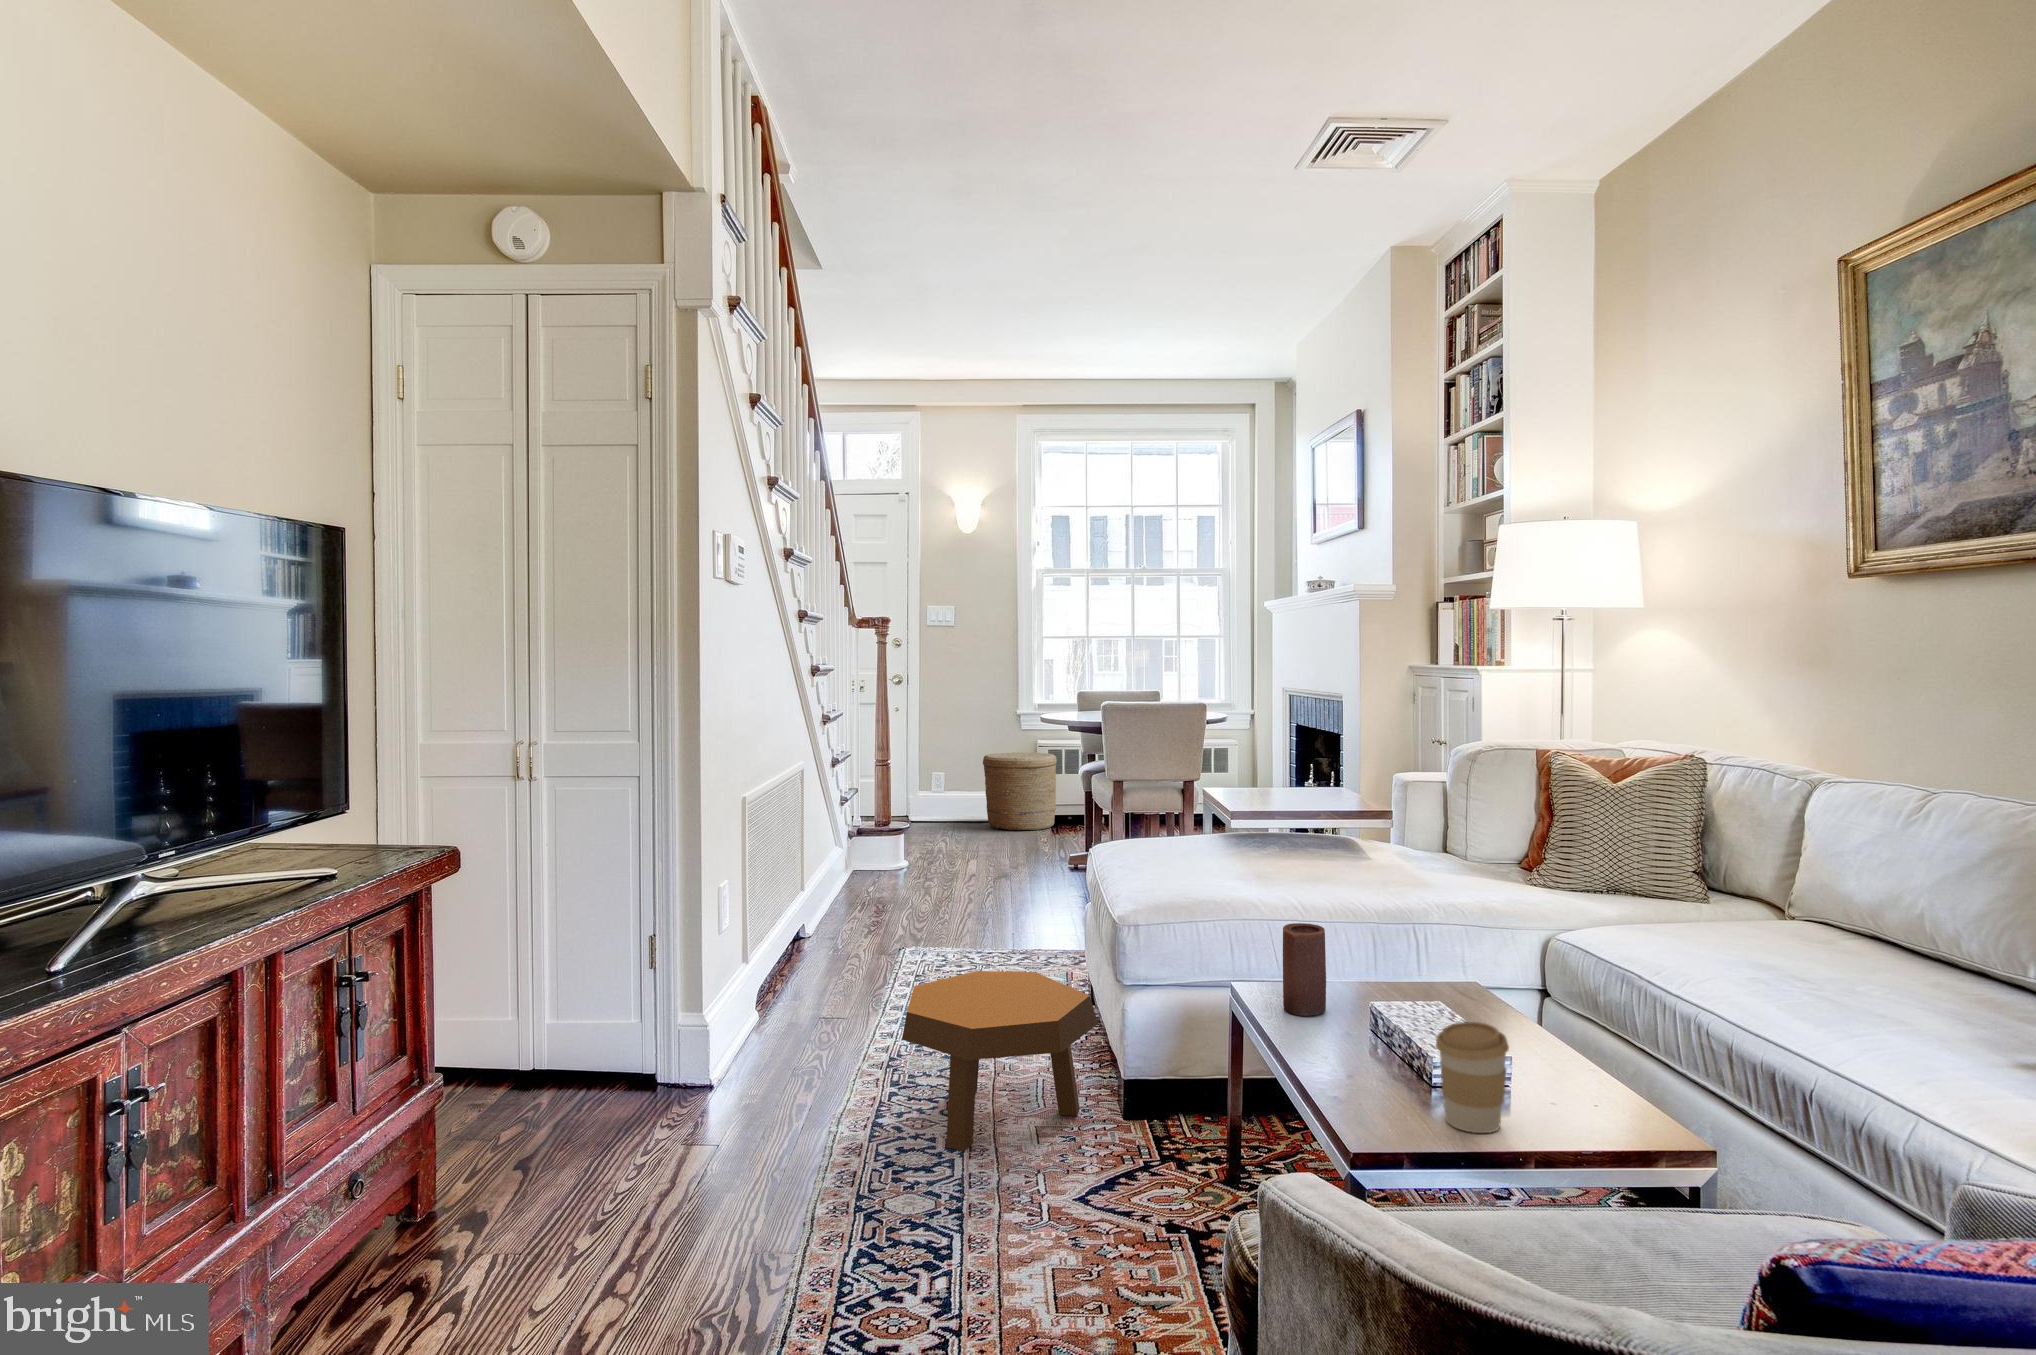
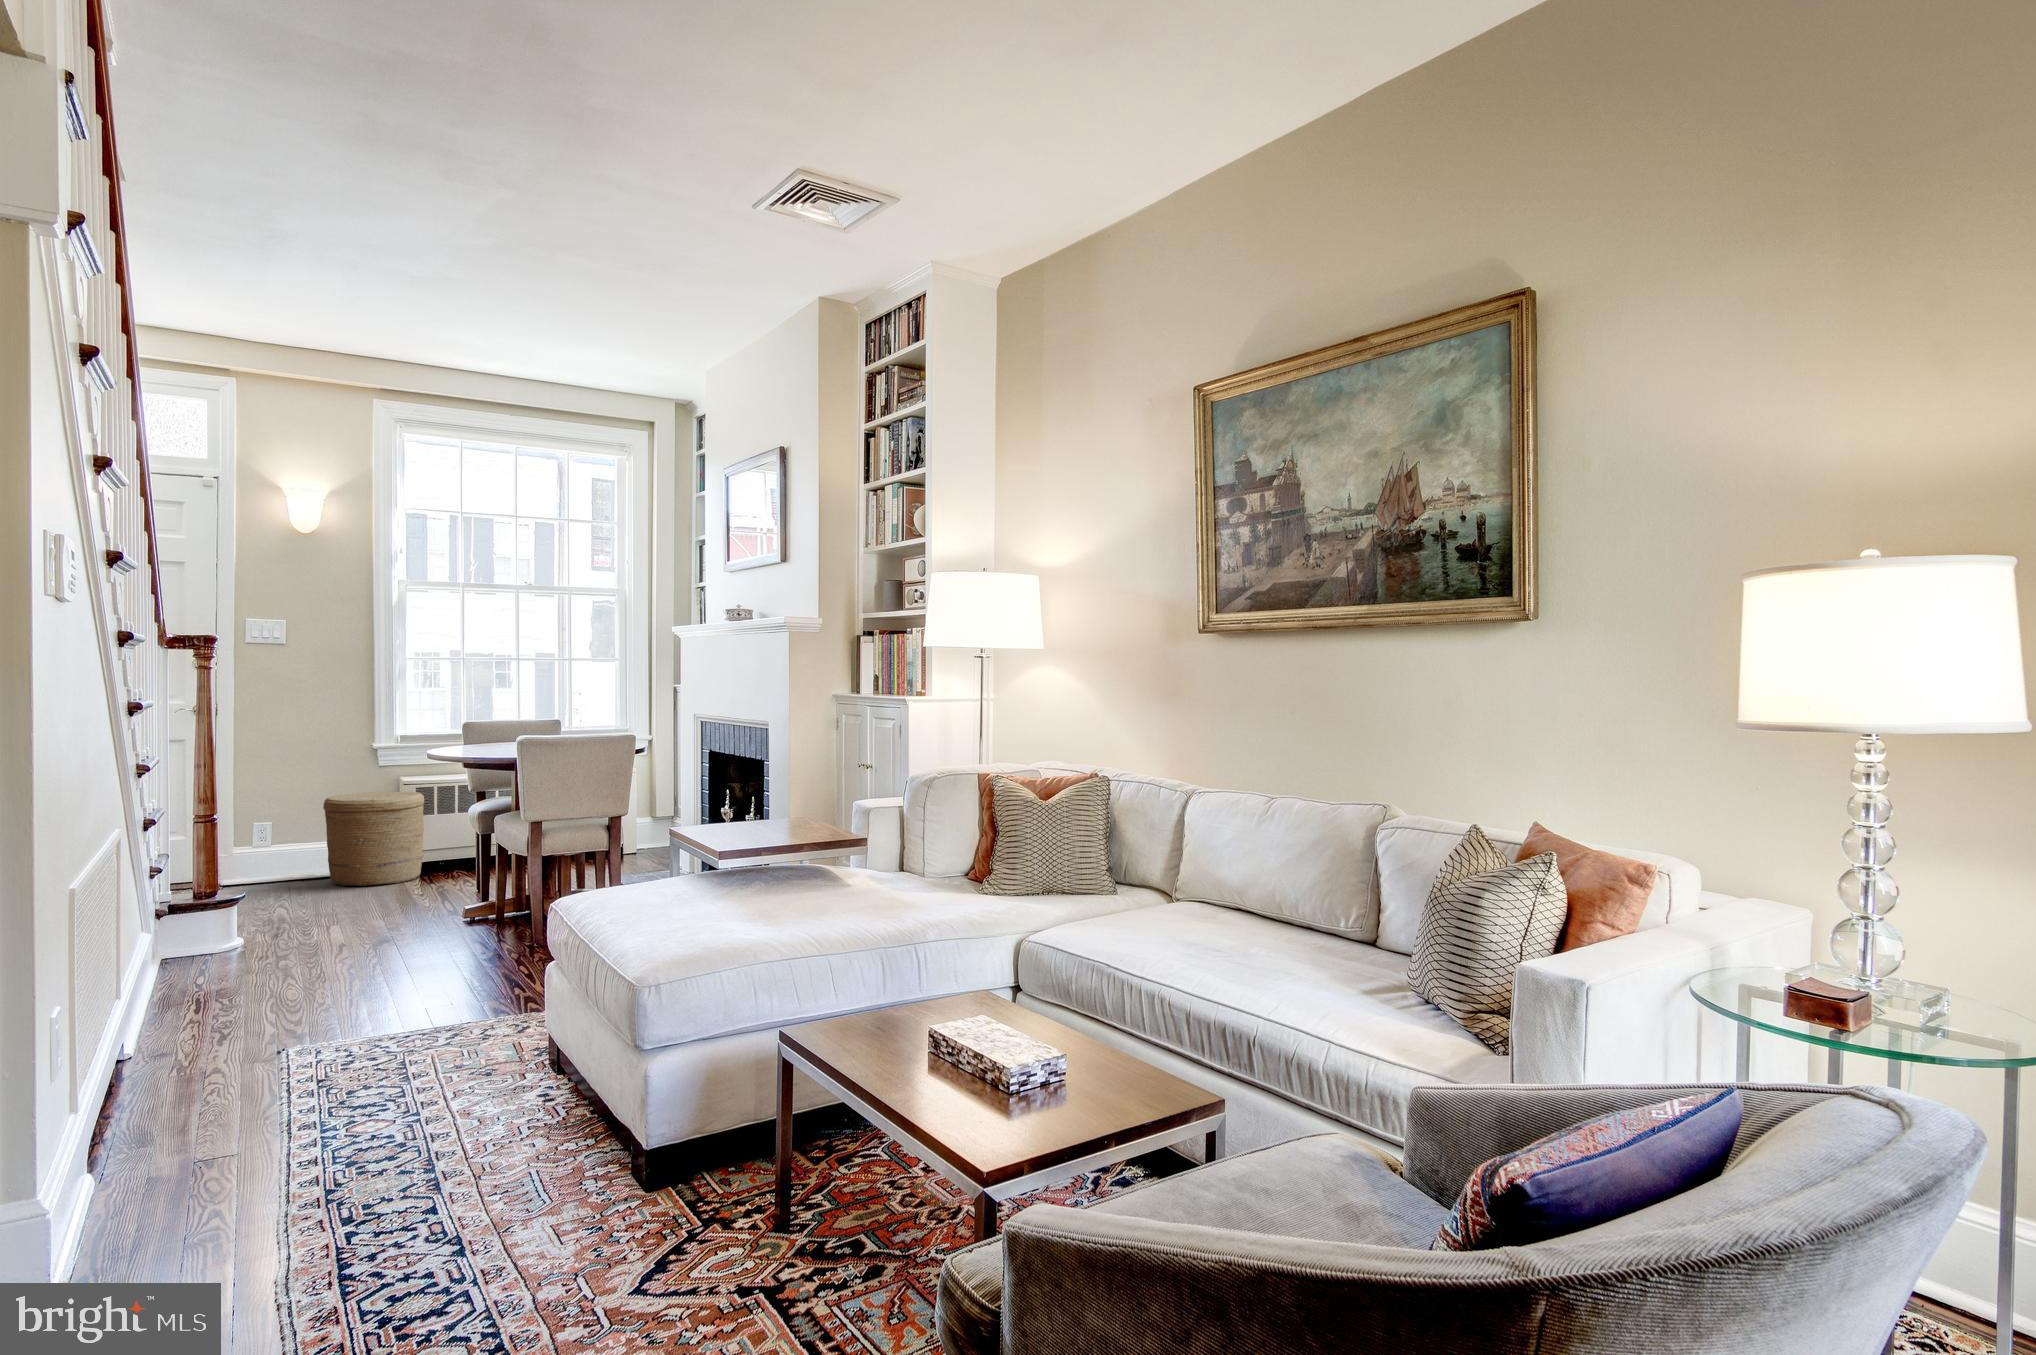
candle: present [1283,923,1326,1016] -> none [851,959,891,1049]
footstool: present [902,971,1098,1151] -> none [377,1053,618,1280]
coffee cup: present [1436,1022,1509,1133] -> none [1036,1028,1094,1124]

